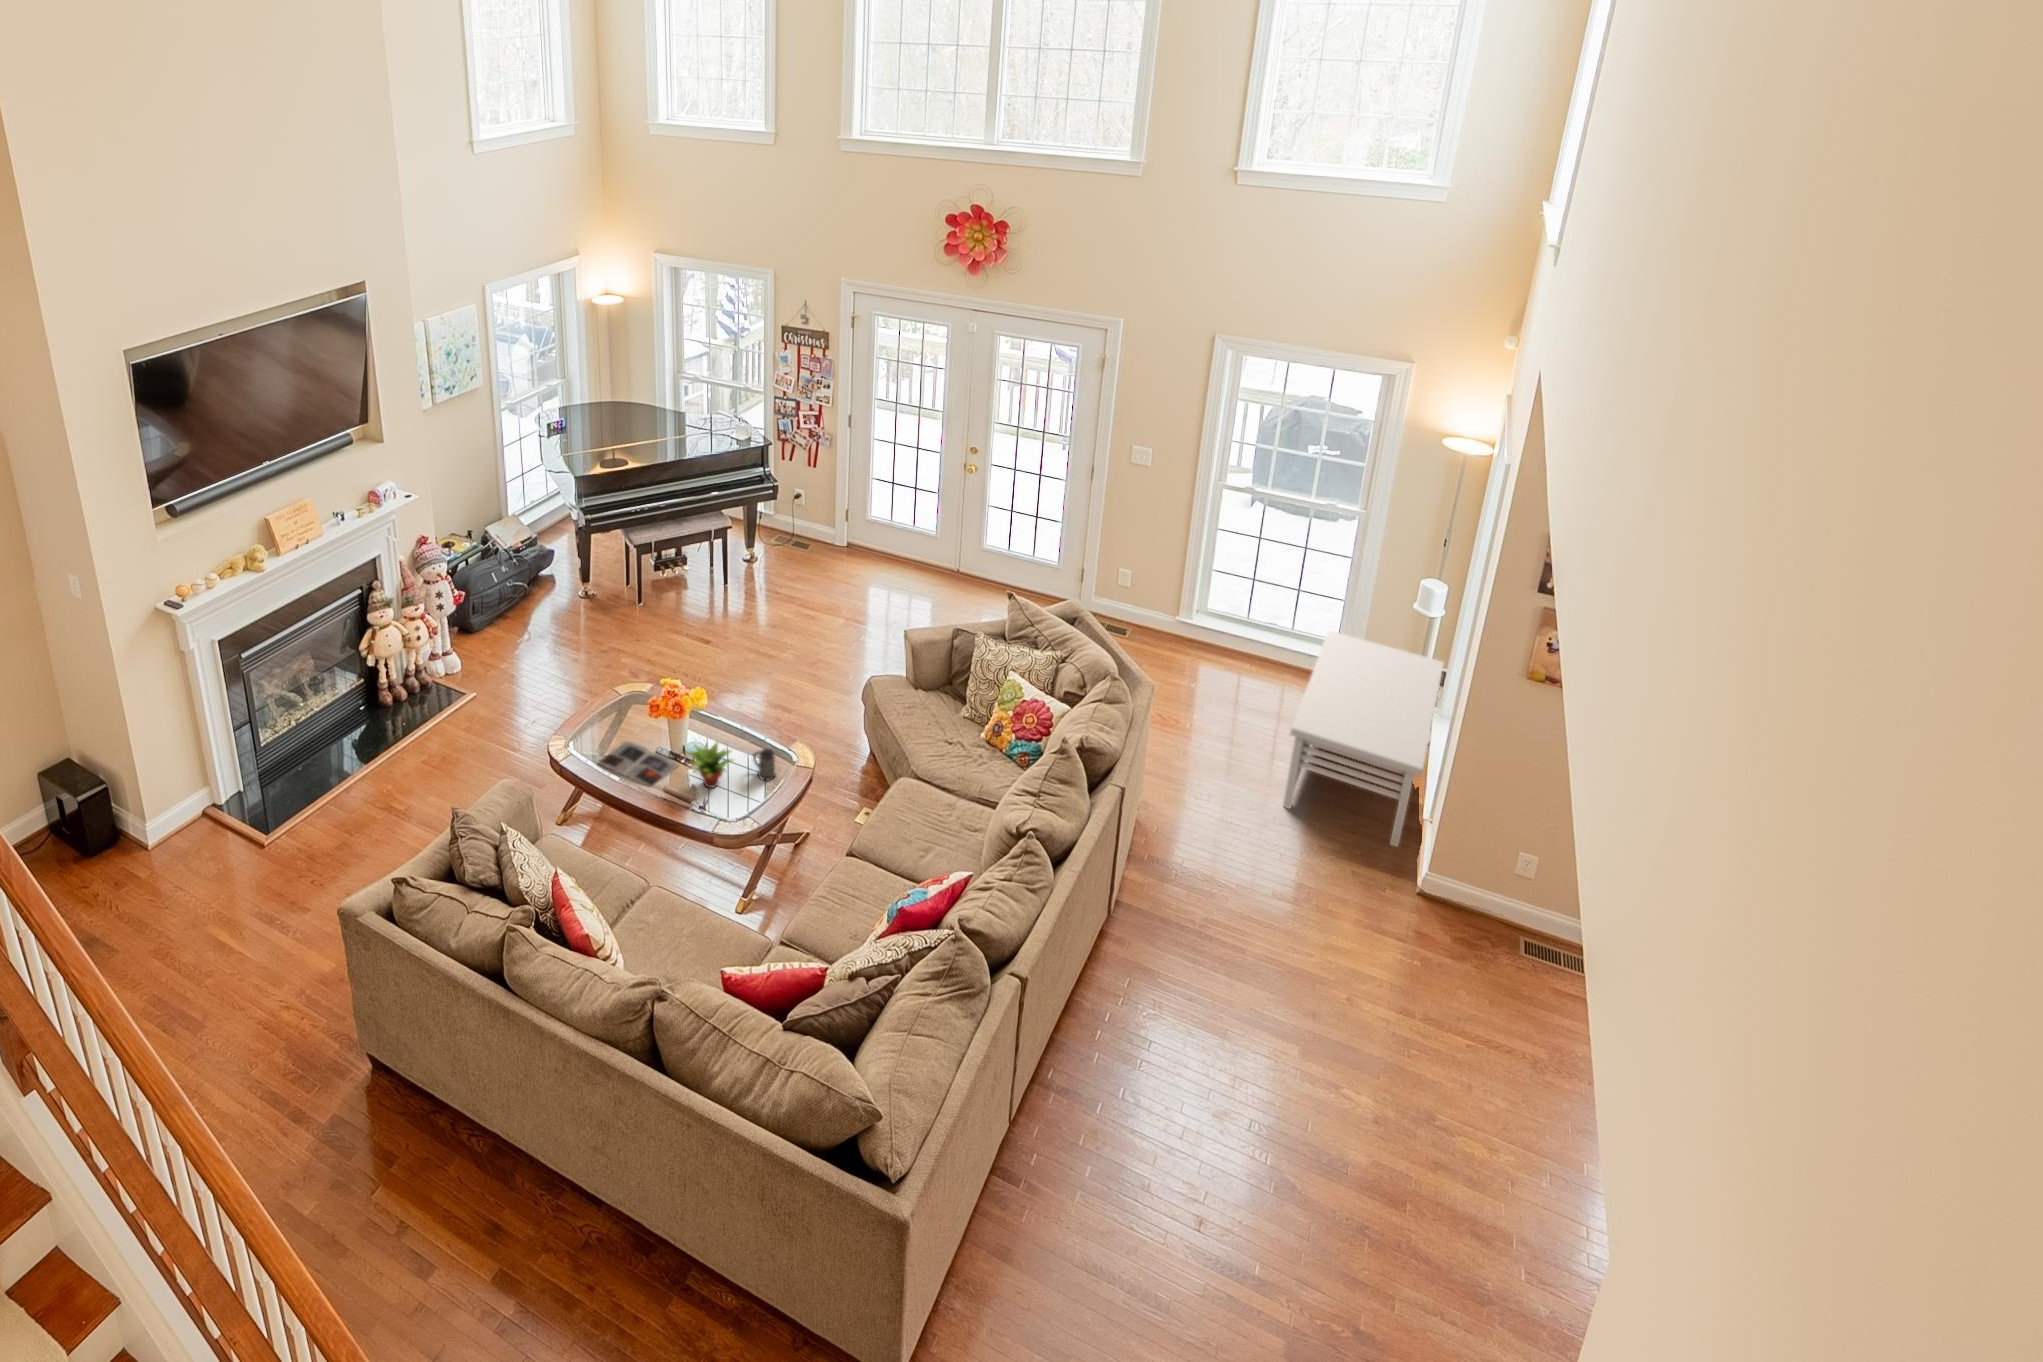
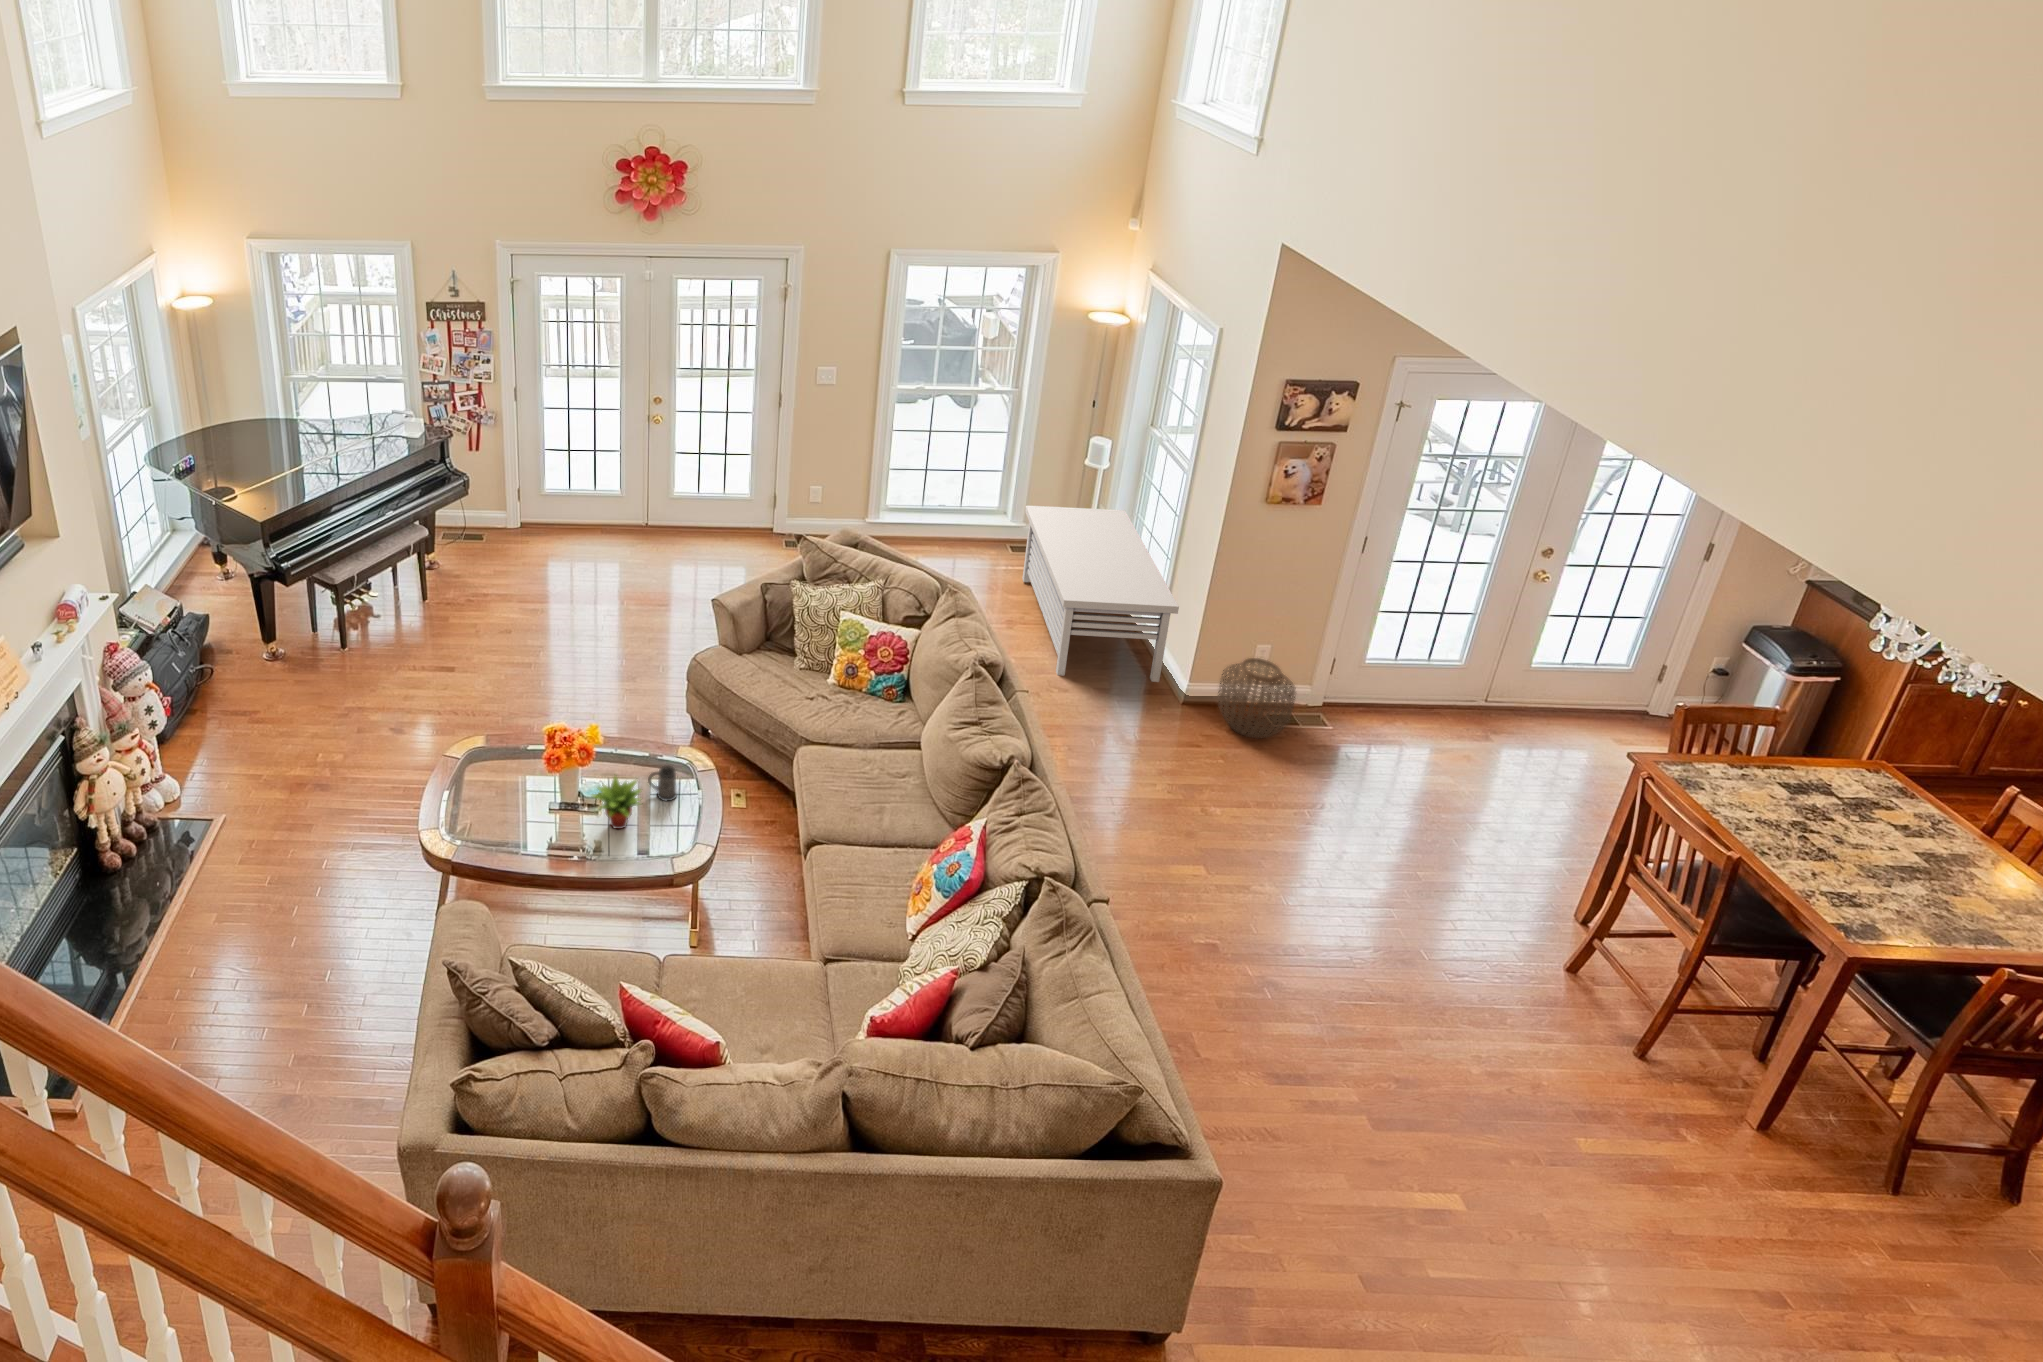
magazine: present [599,741,678,787] -> none [478,808,569,852]
woven basket: none [1436,845,1529,939] -> present [1218,658,1296,738]

